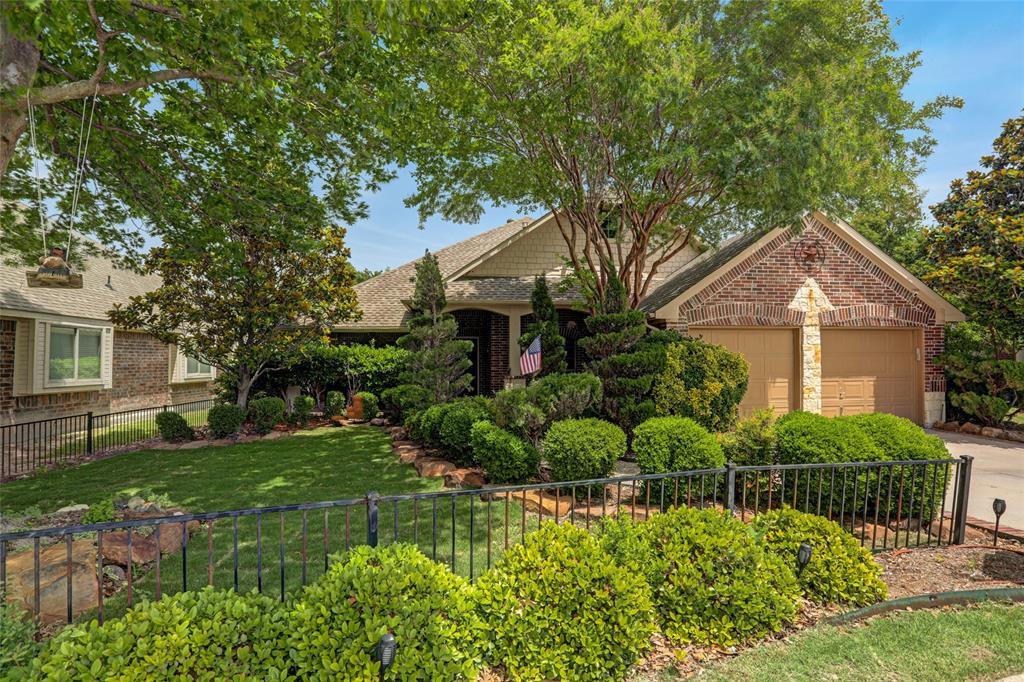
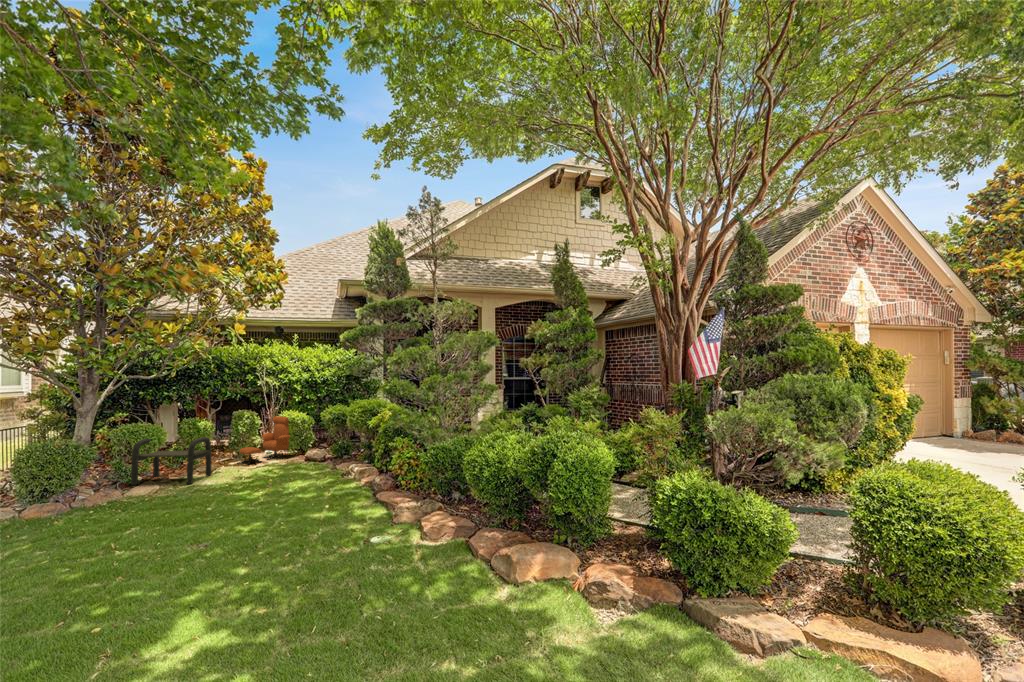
bench: none [269,407,314,435] -> present [131,437,211,485]

